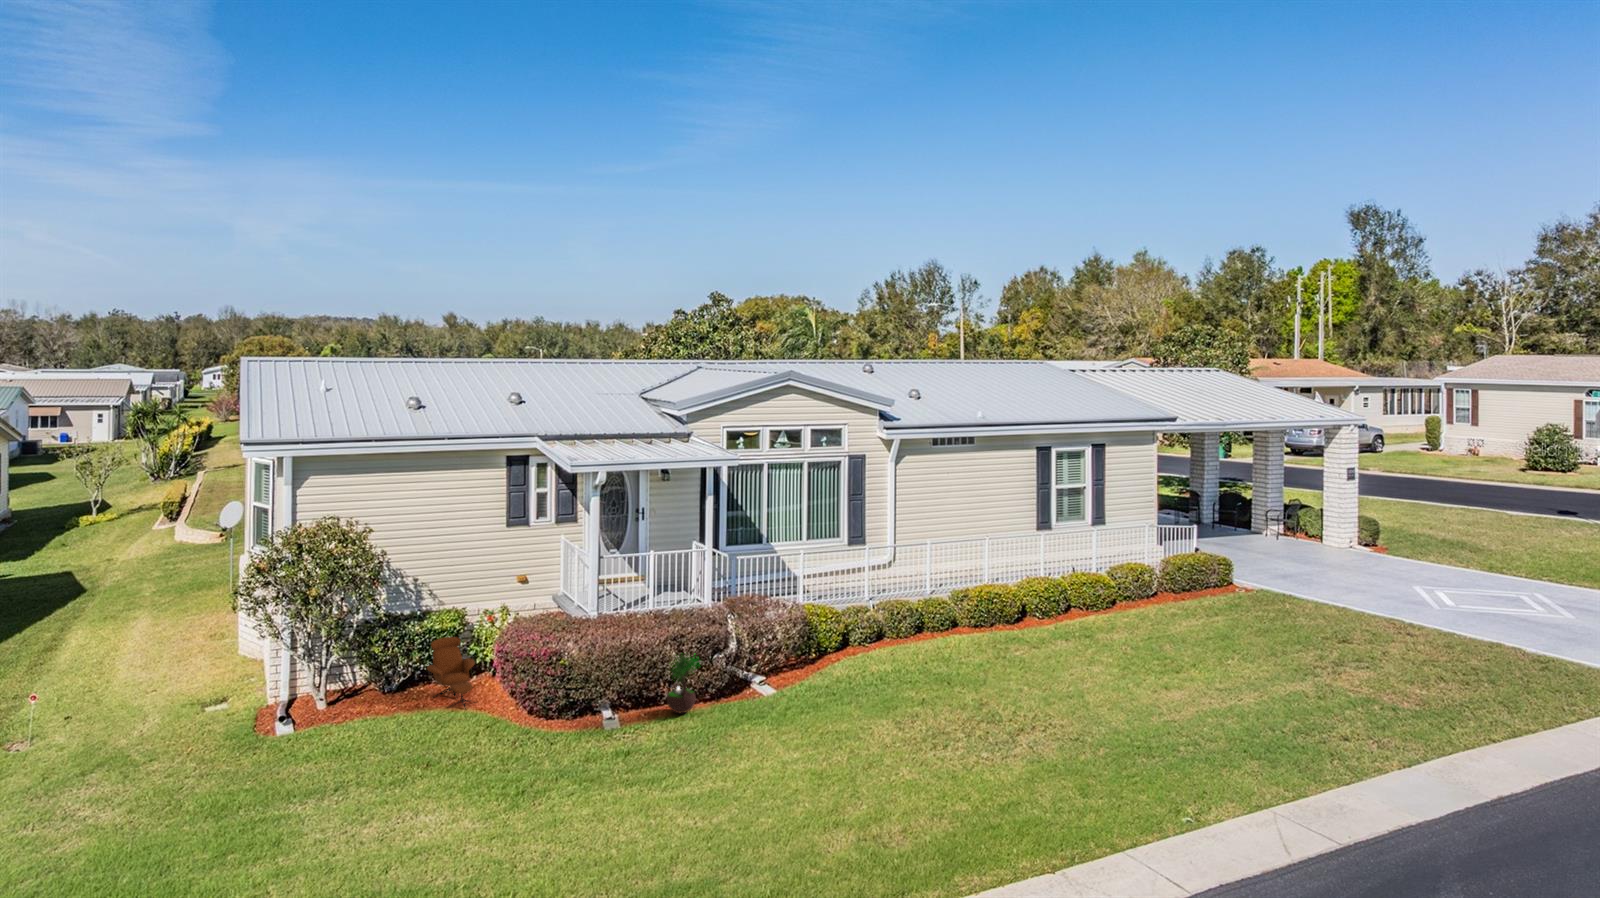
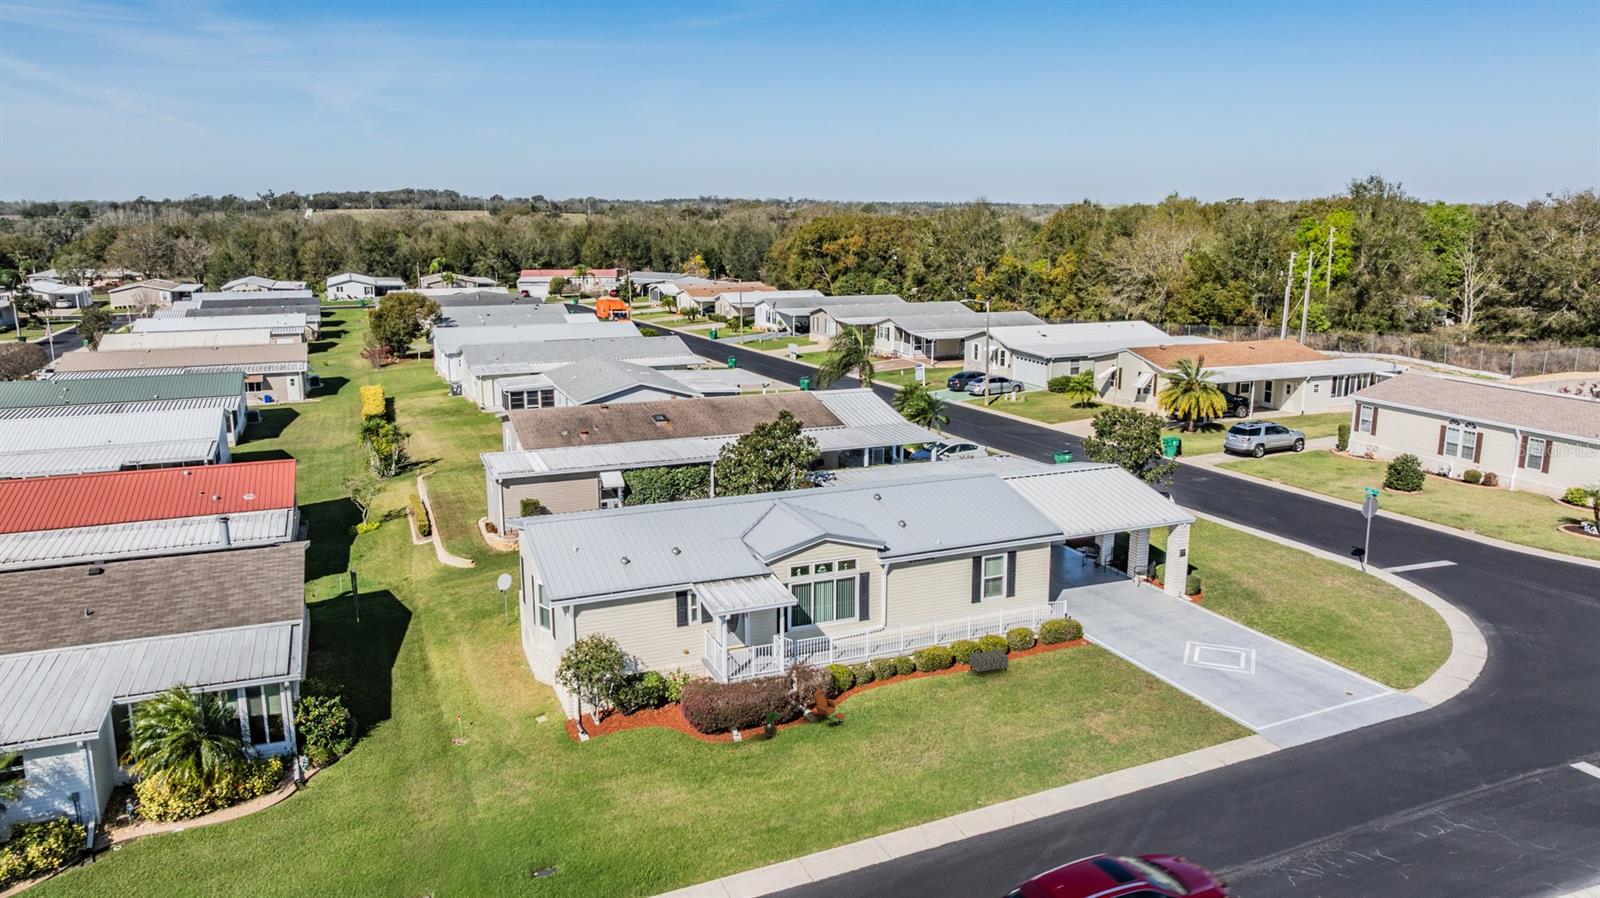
bench: none [1055,585,1126,627] -> present [970,650,1009,676]
lounge chair: present [427,637,474,706] -> present [814,690,845,725]

